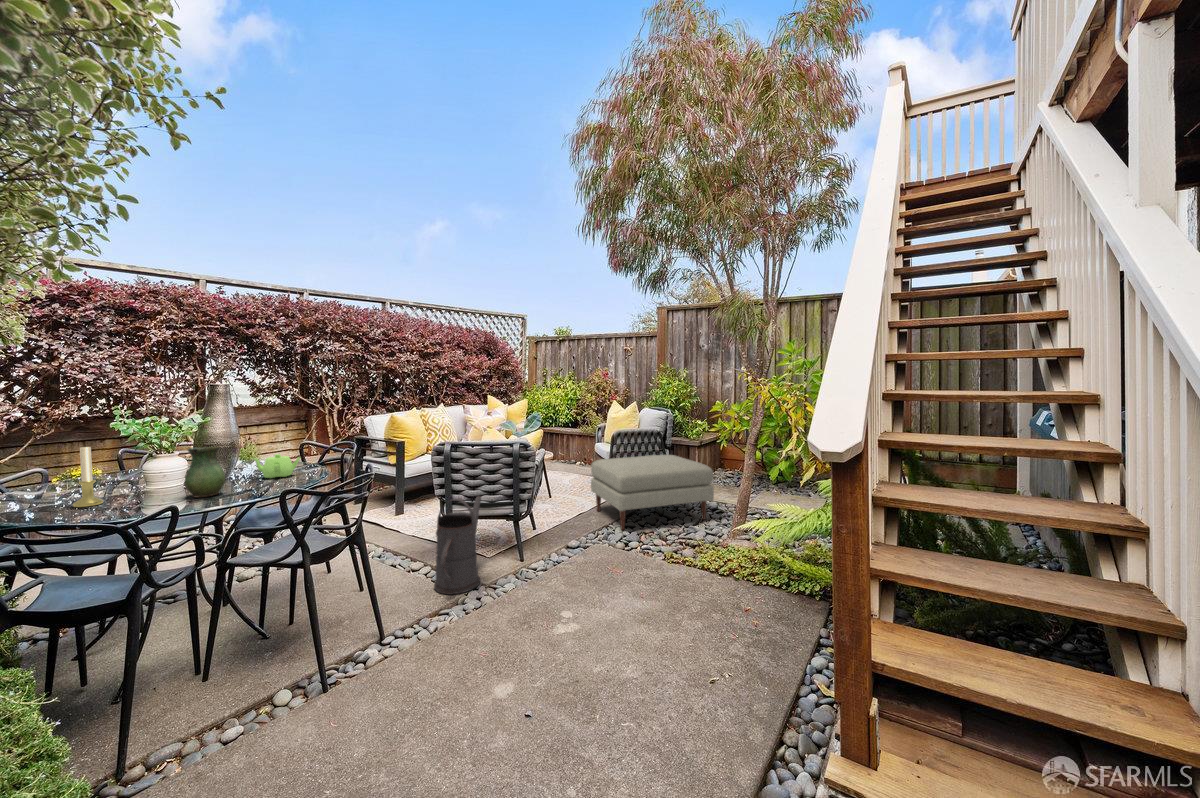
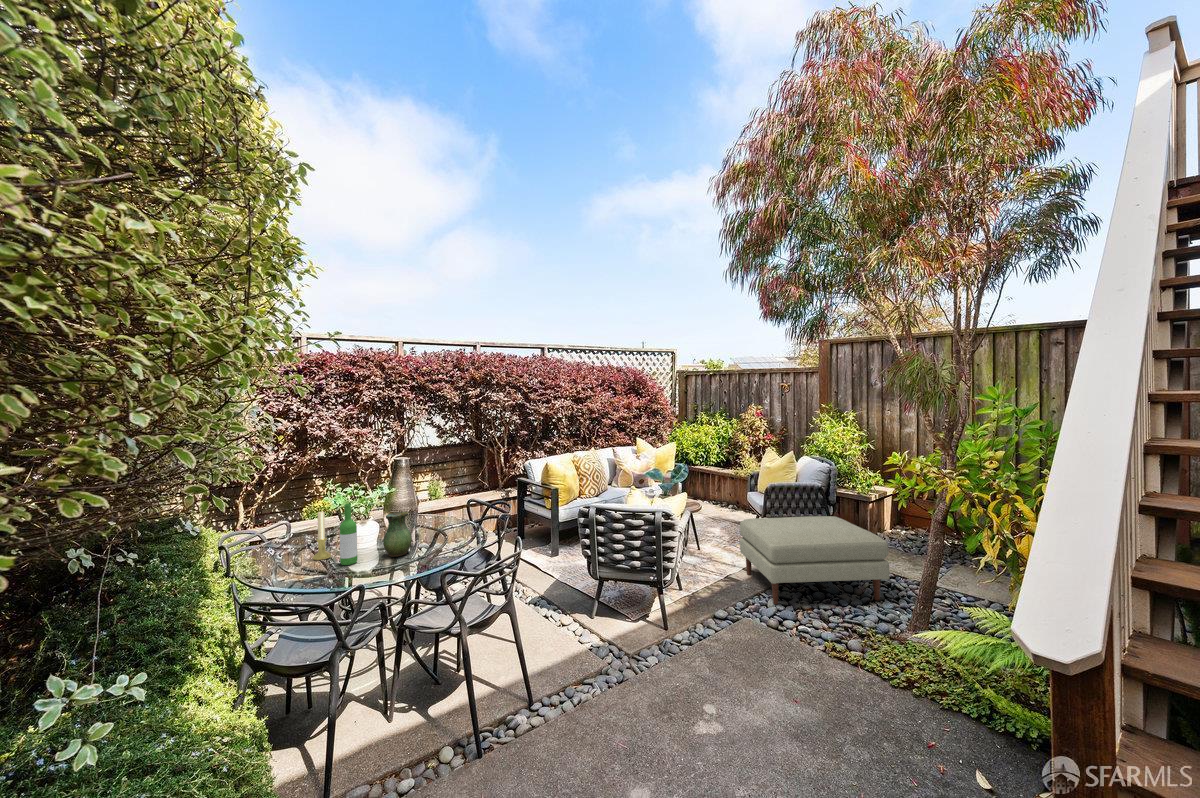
wine bottle: none [117,433,146,508] -> present [340,504,357,565]
teapot: present [253,454,301,478] -> none [431,514,469,536]
watering can: present [434,496,481,594] -> none [578,558,624,663]

